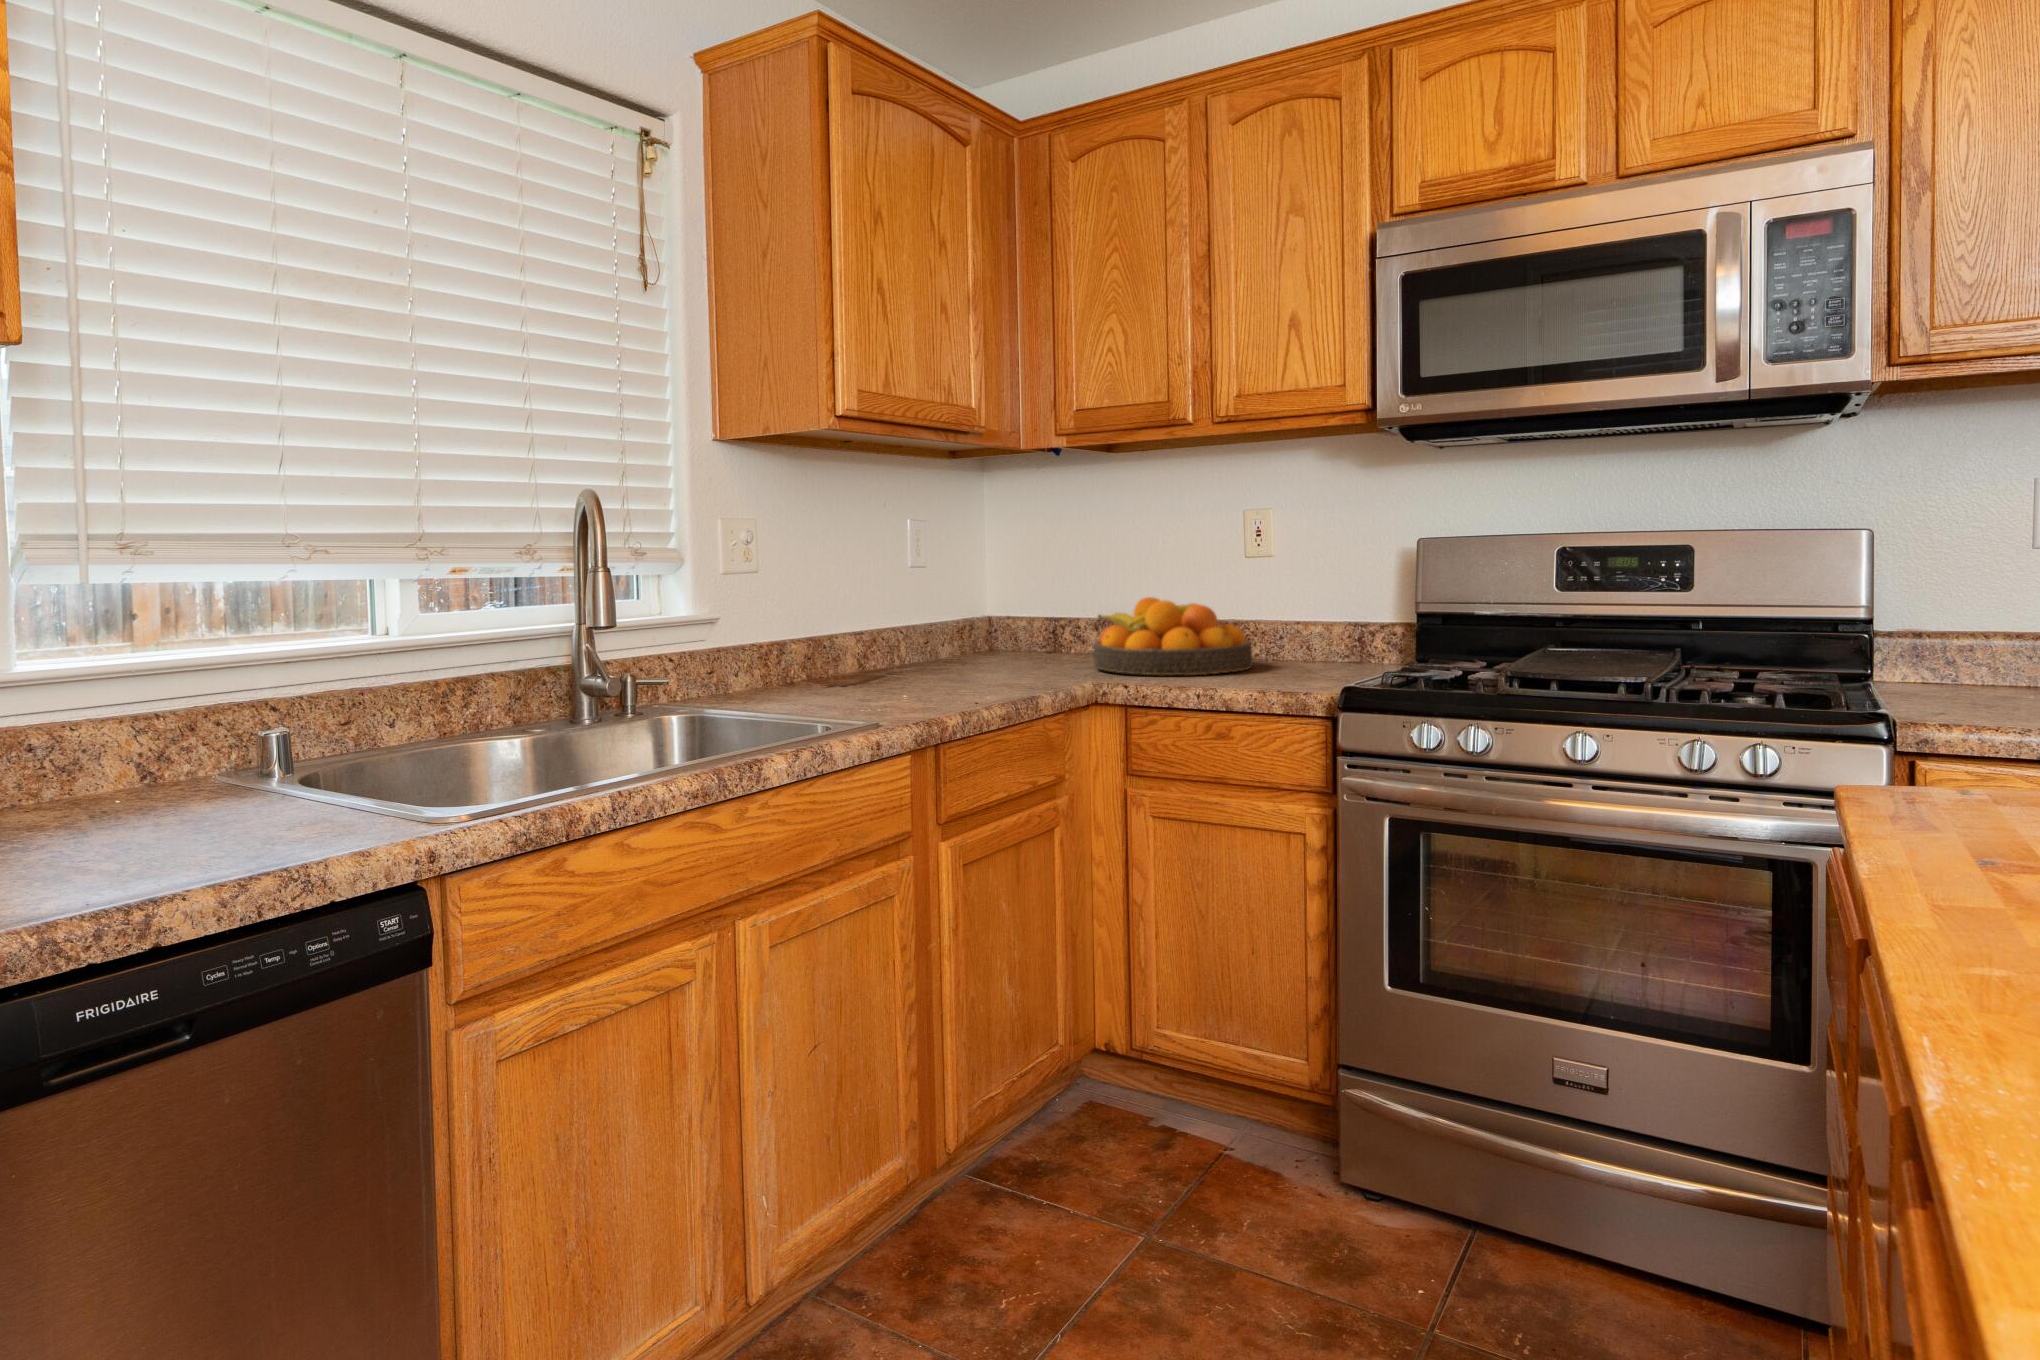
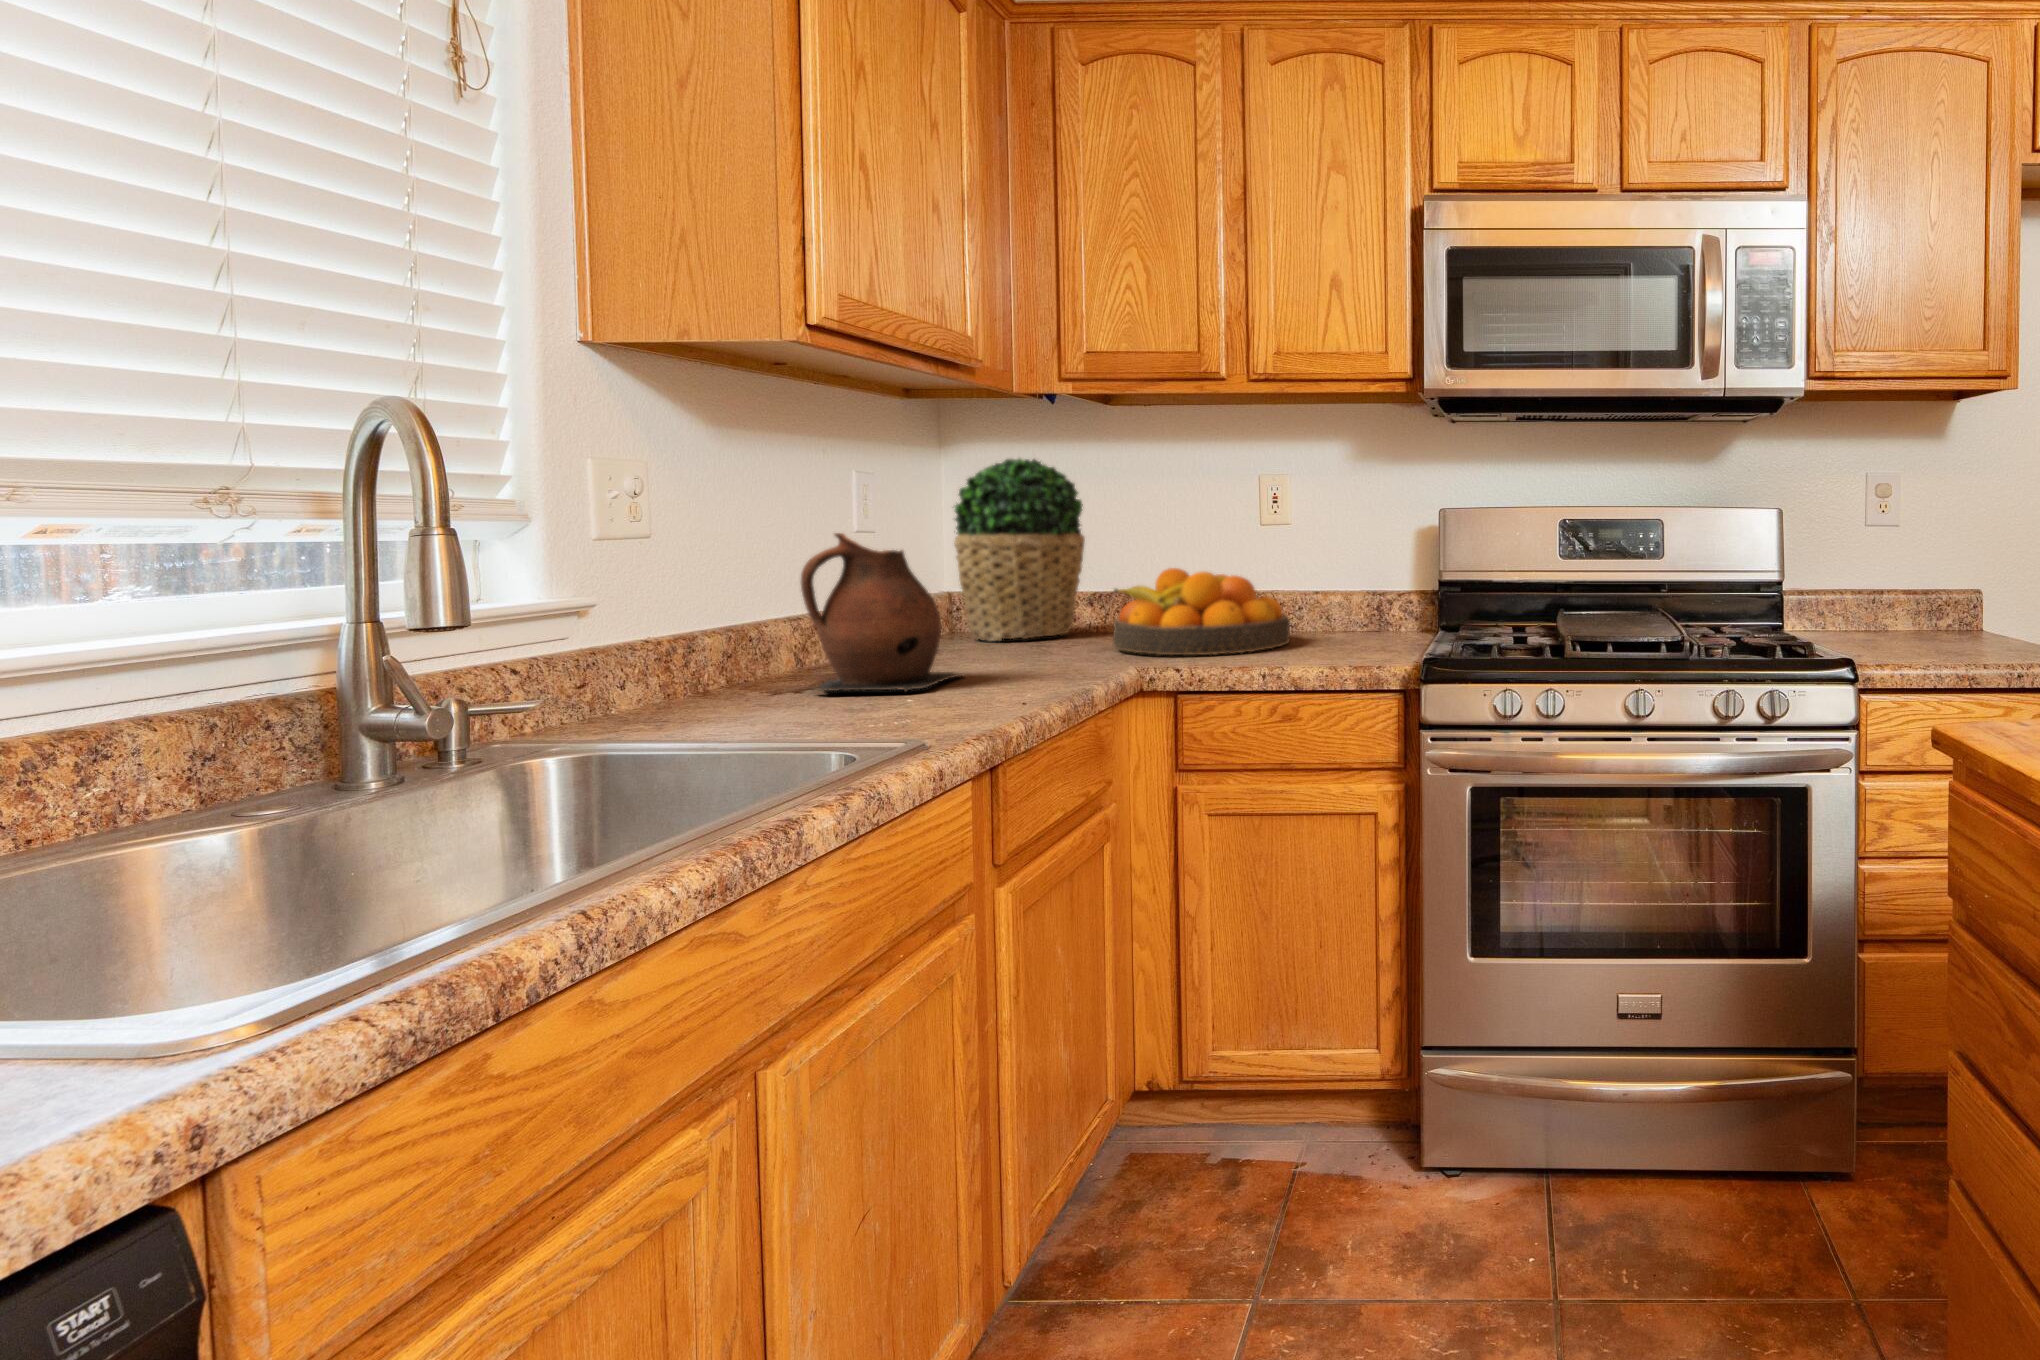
potted plant: none [986,503,1091,657] -> present [954,459,1085,641]
ceramic pitcher: none [846,568,961,691] -> present [801,533,964,692]

